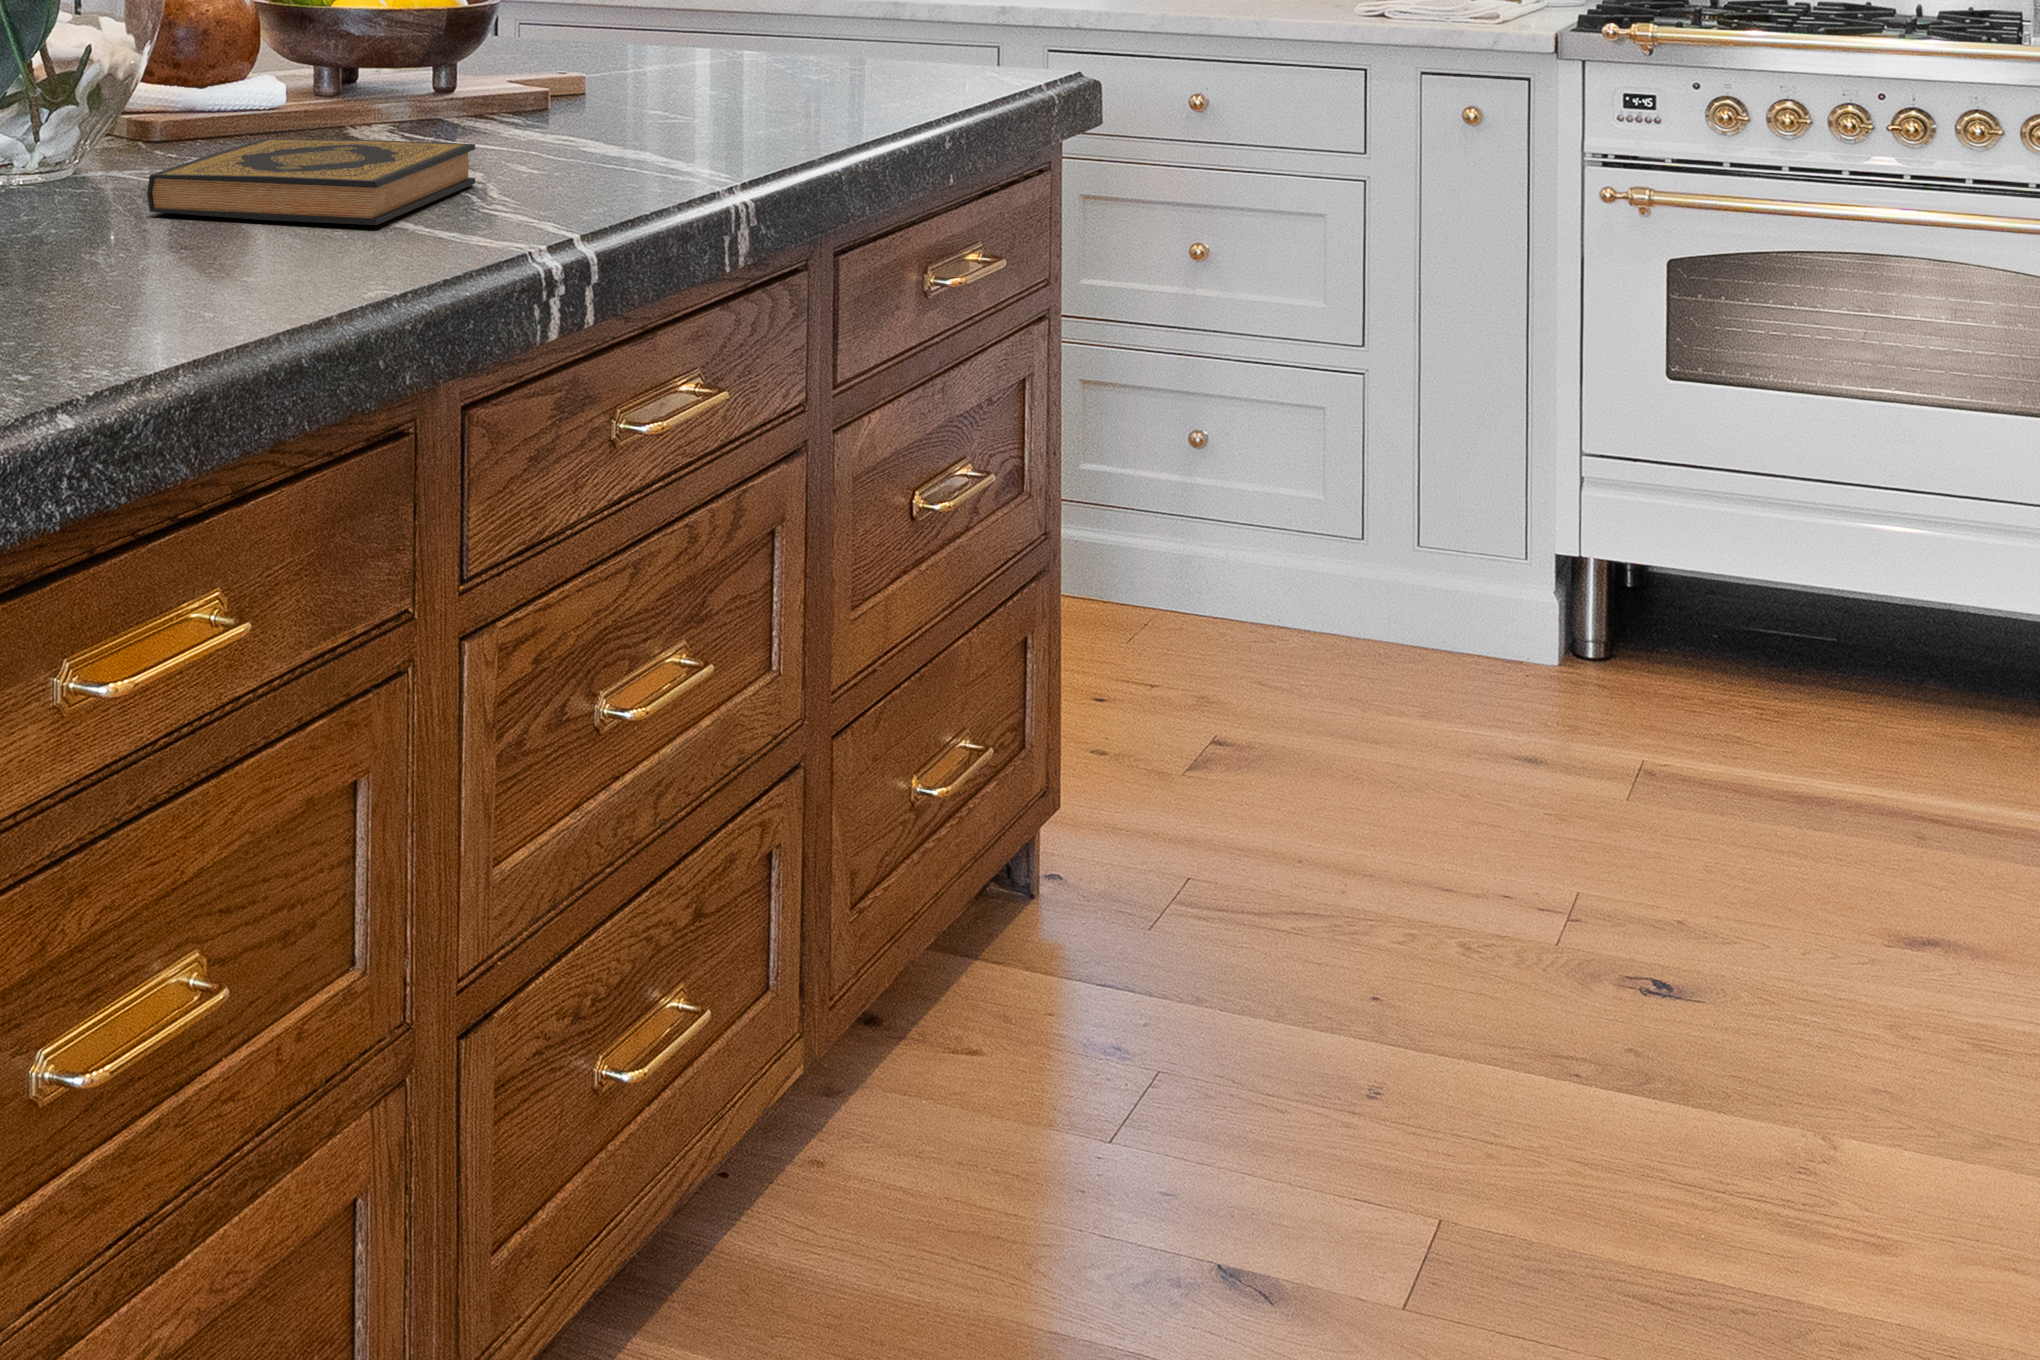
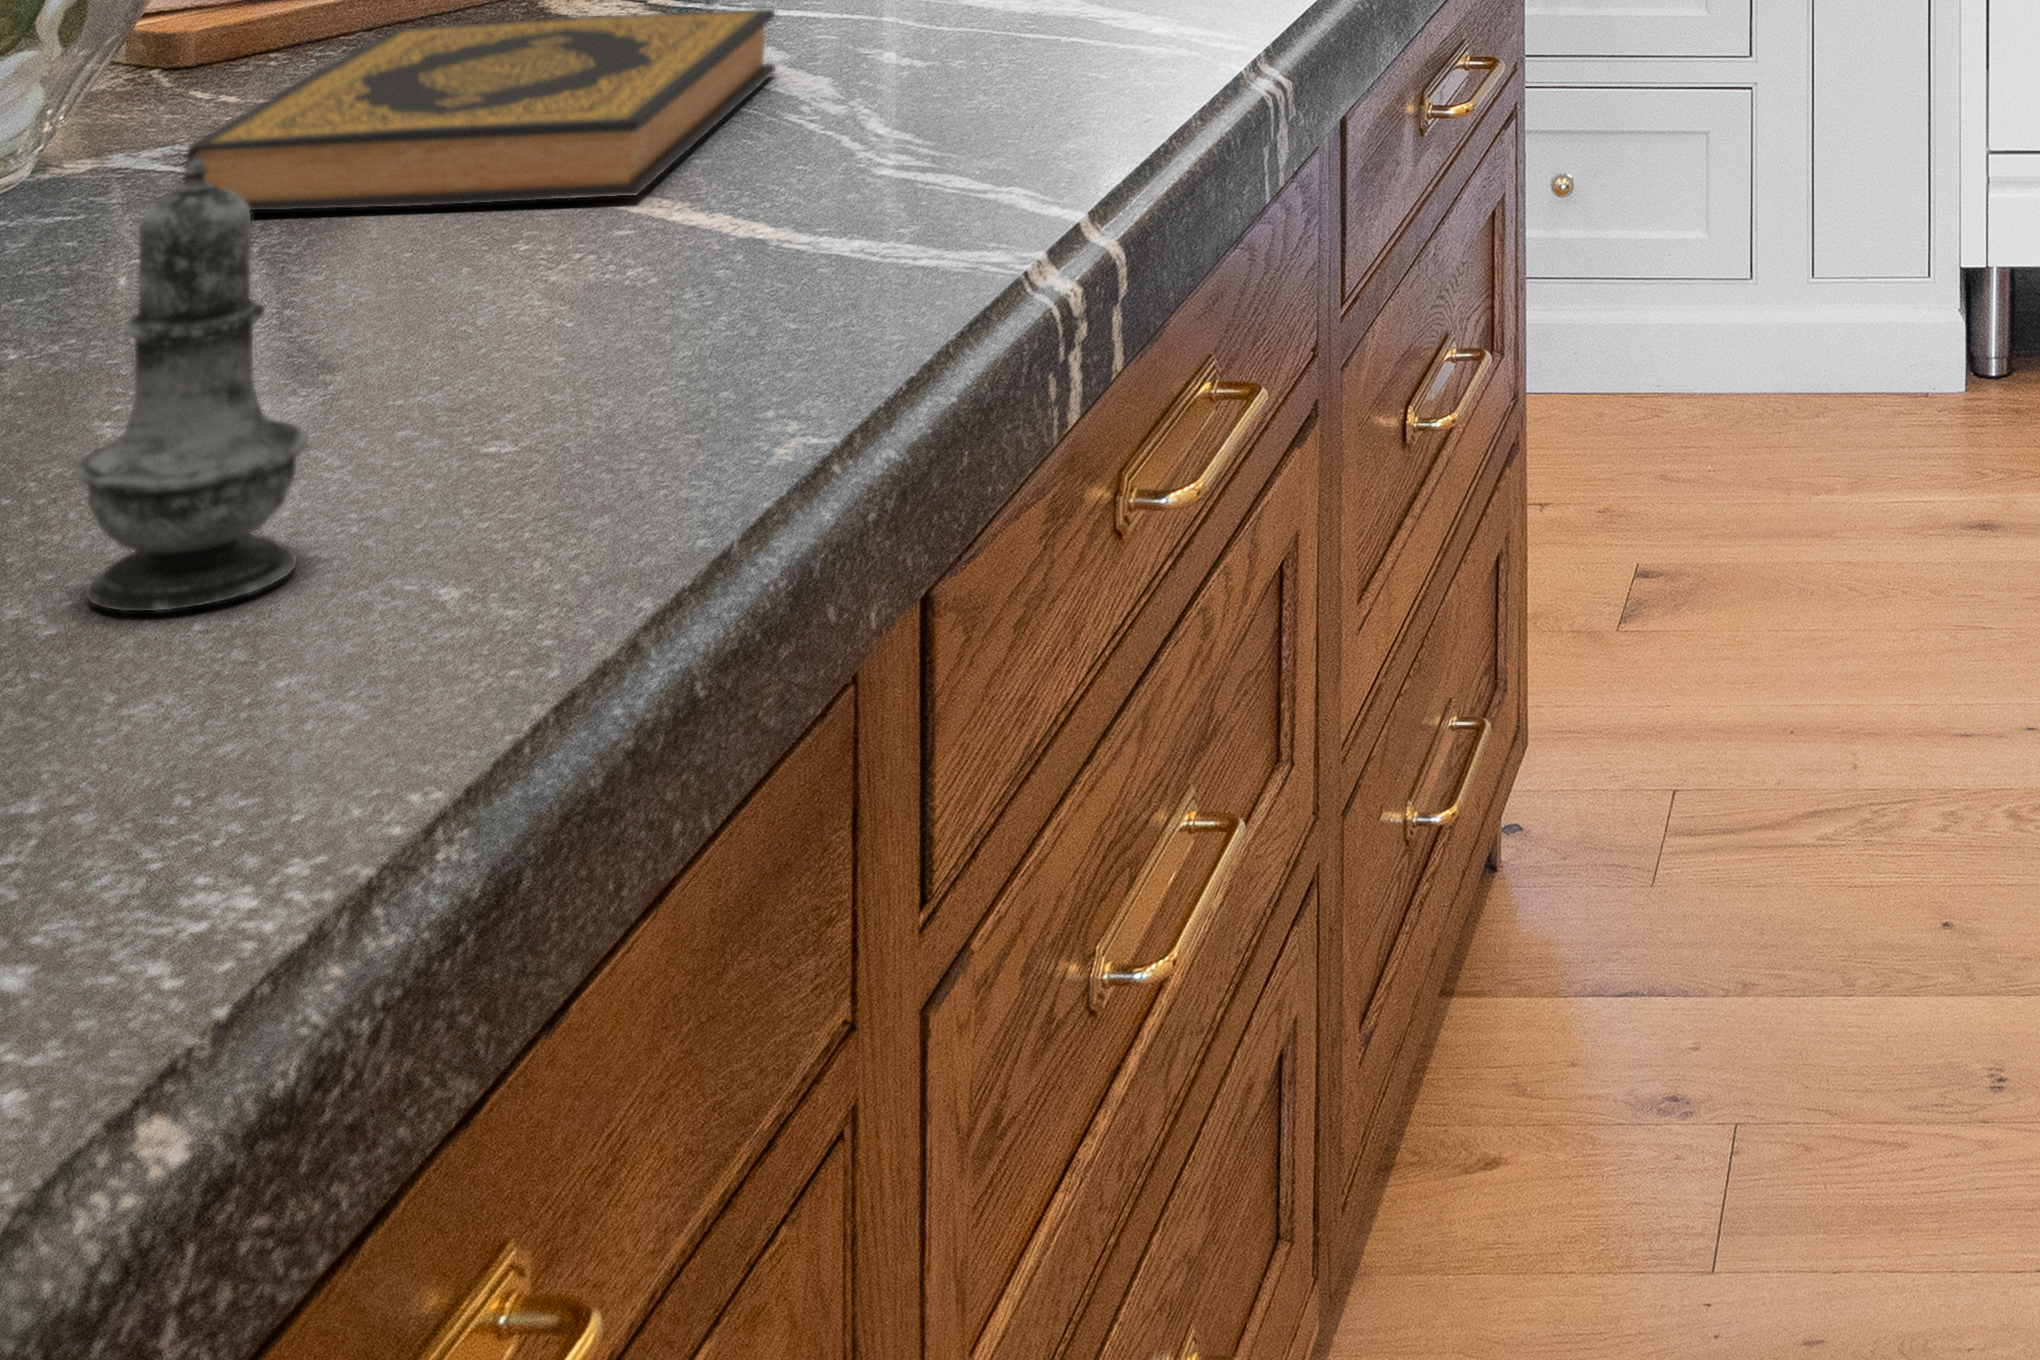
salt shaker: none [87,125,186,335] -> present [75,156,309,611]

